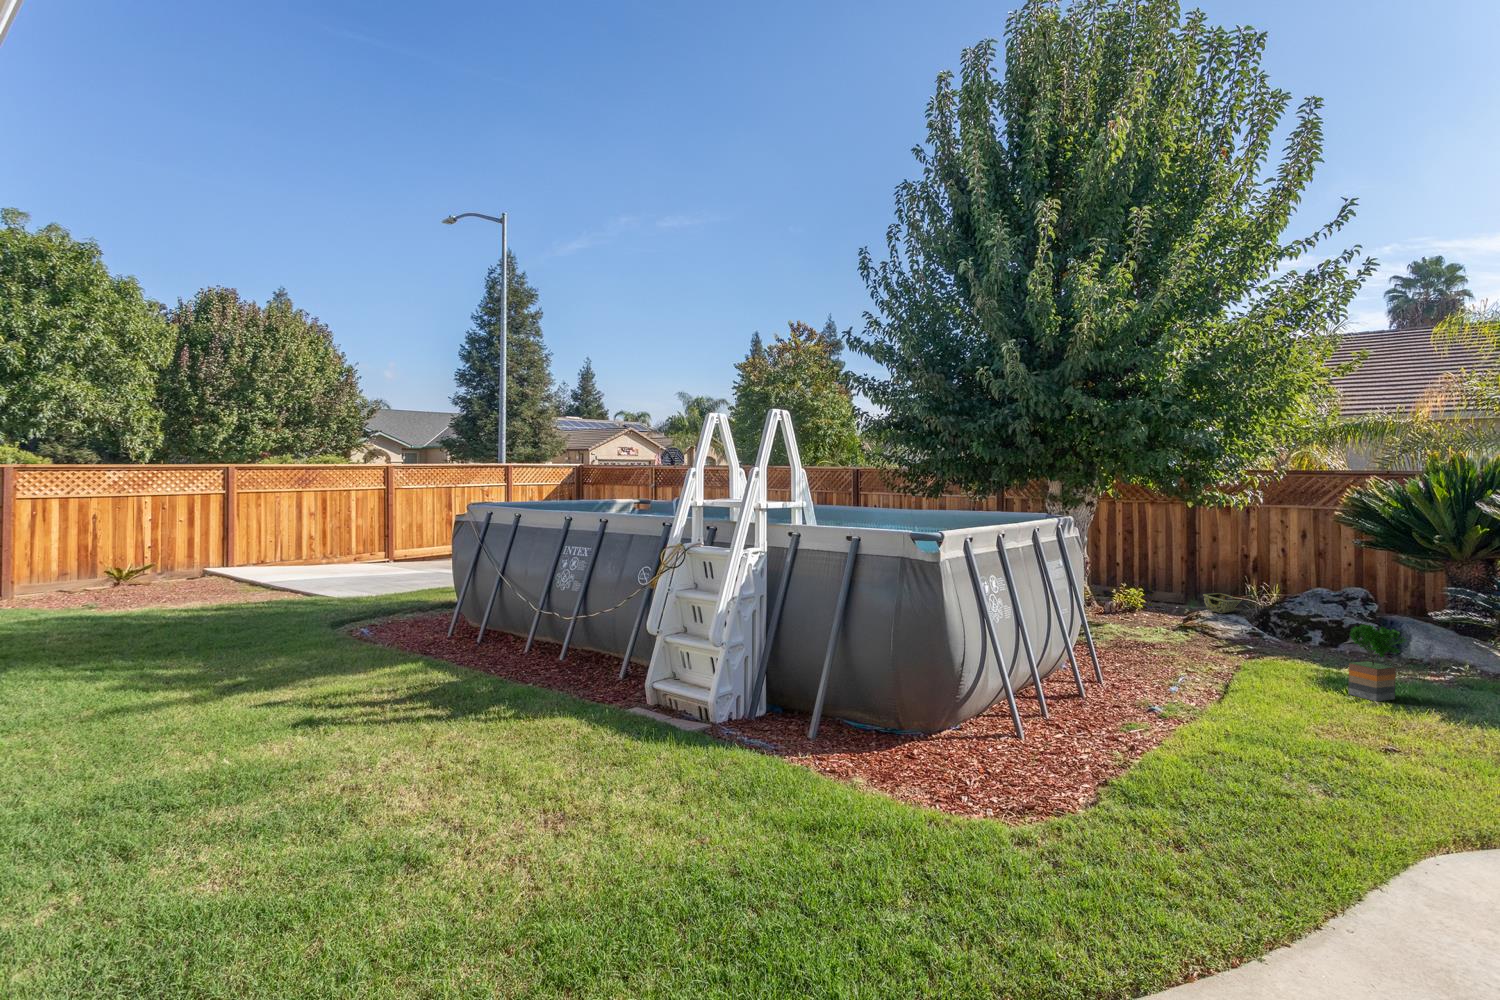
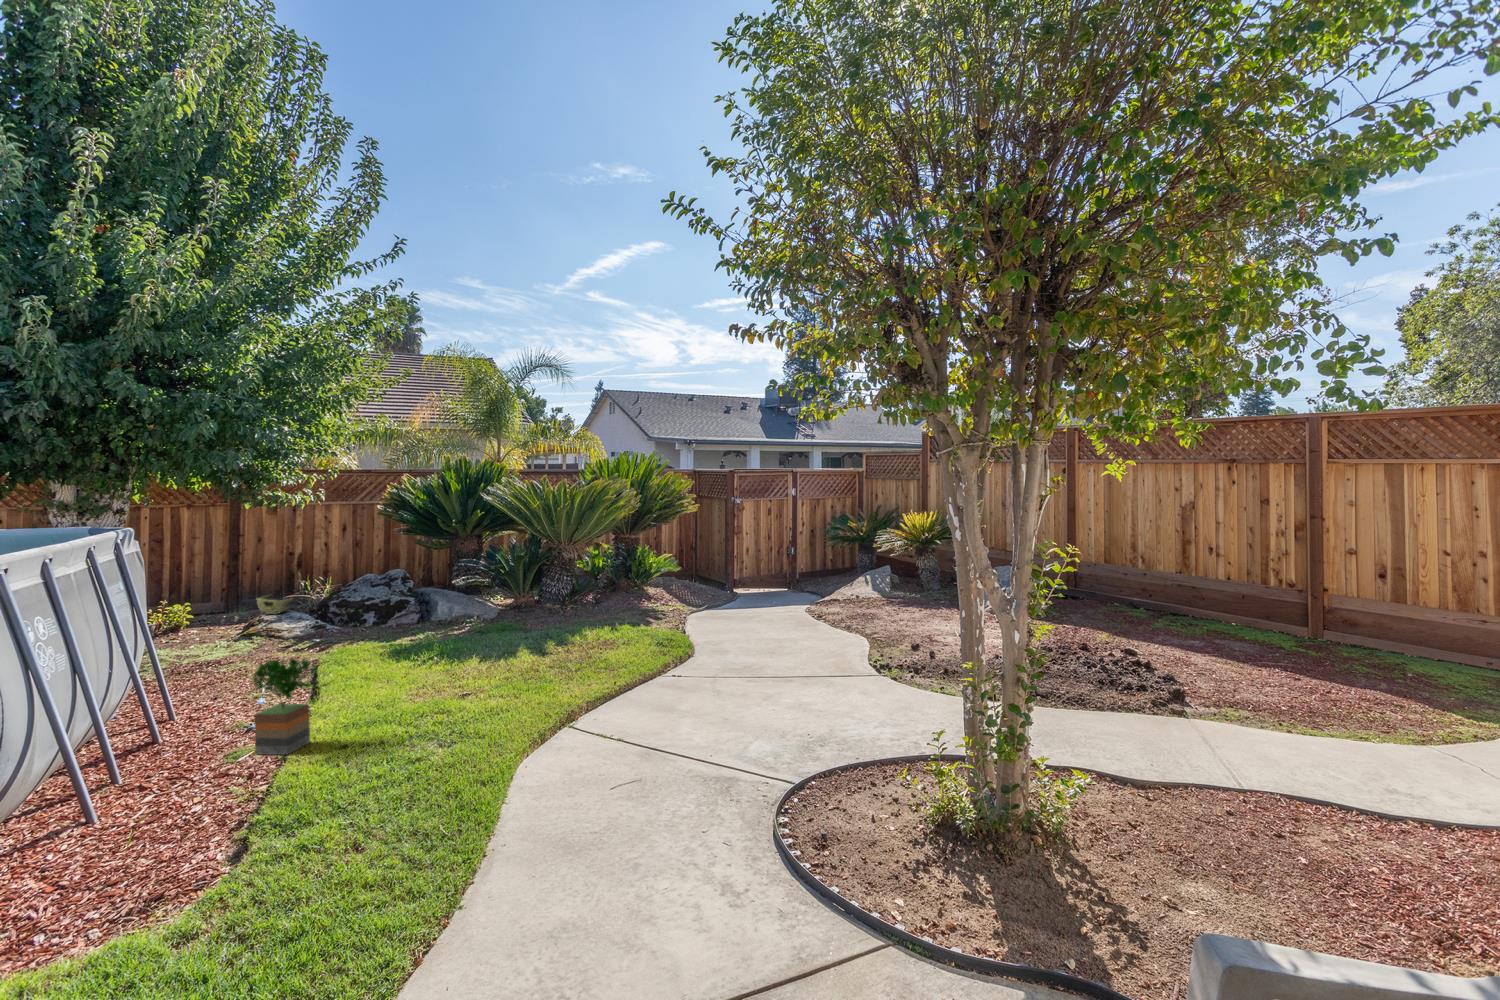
potted tree: present [1348,625,1406,701] -> present [252,659,318,755]

